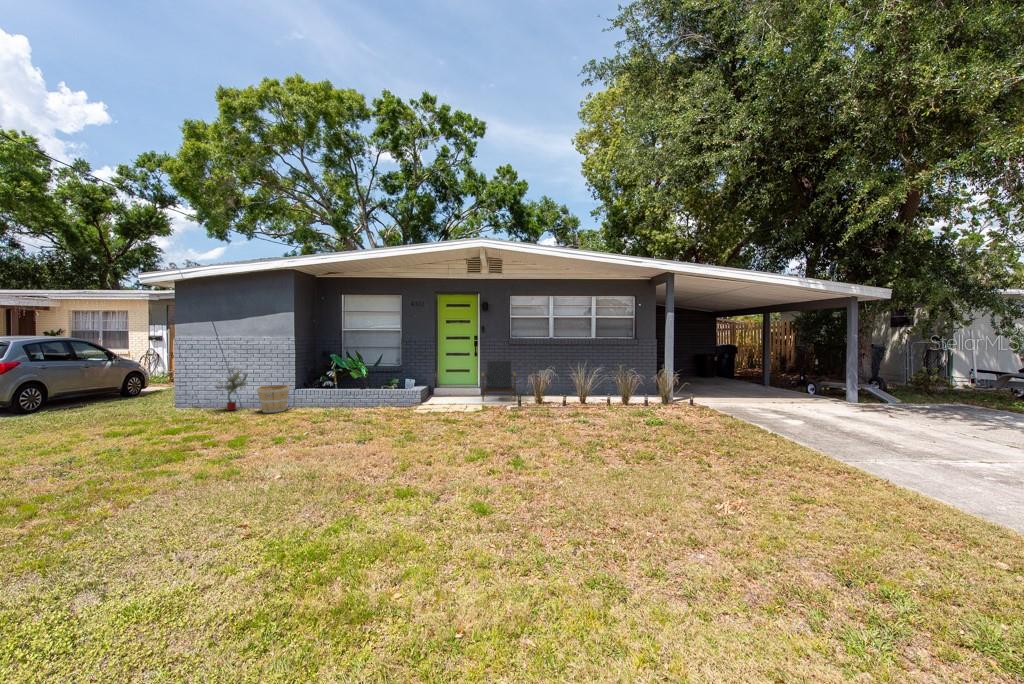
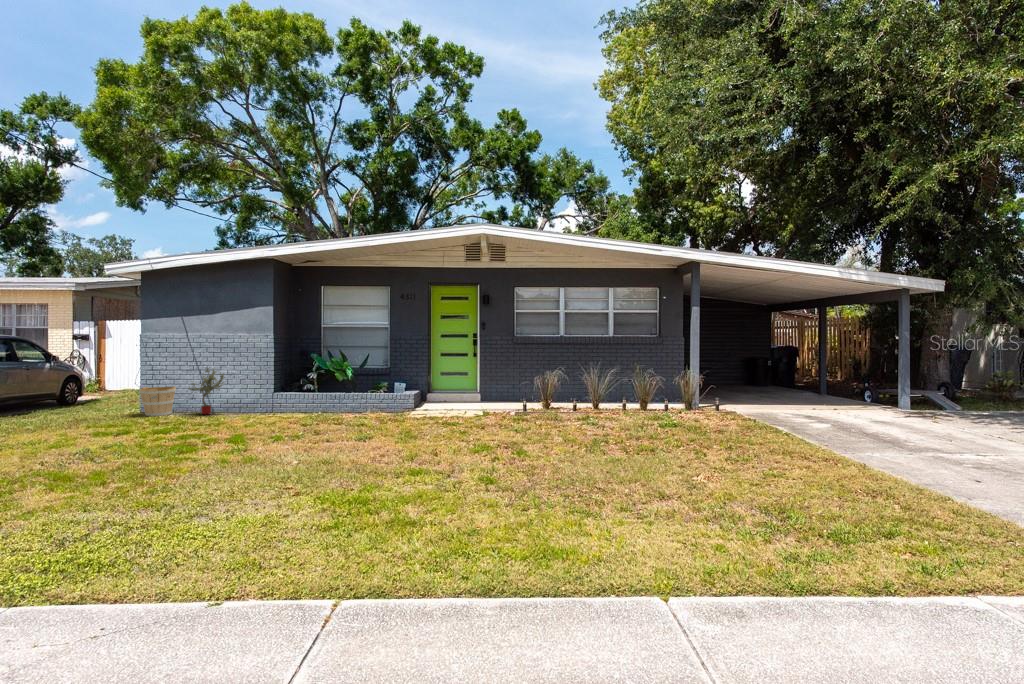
lounge chair: present [482,361,516,400] -> none [482,362,521,408]
wooden bucket: present [257,385,290,413] -> present [139,386,176,416]

